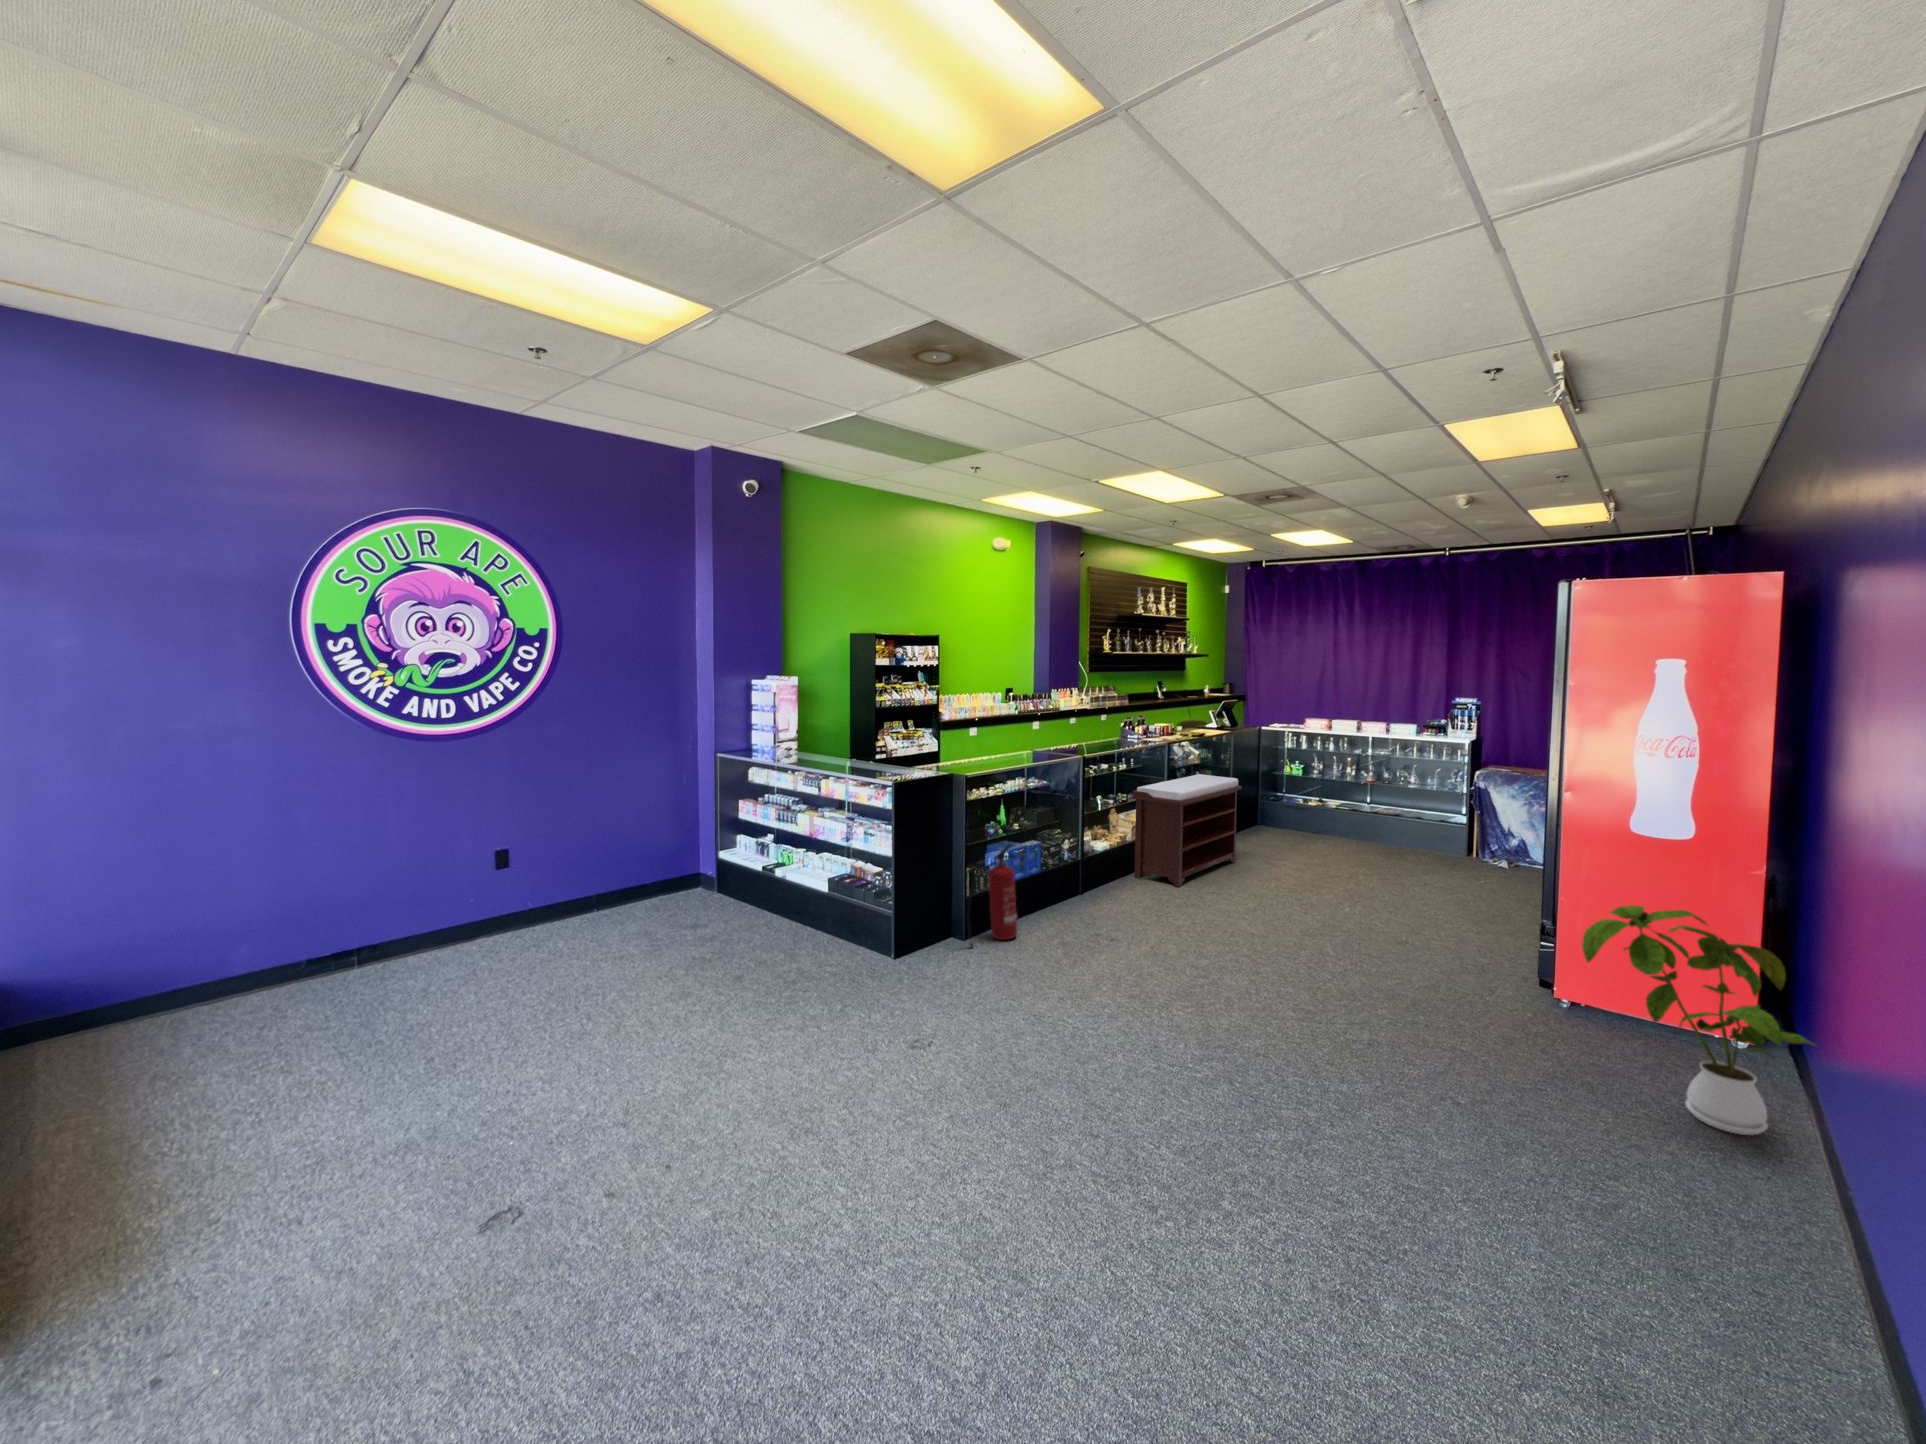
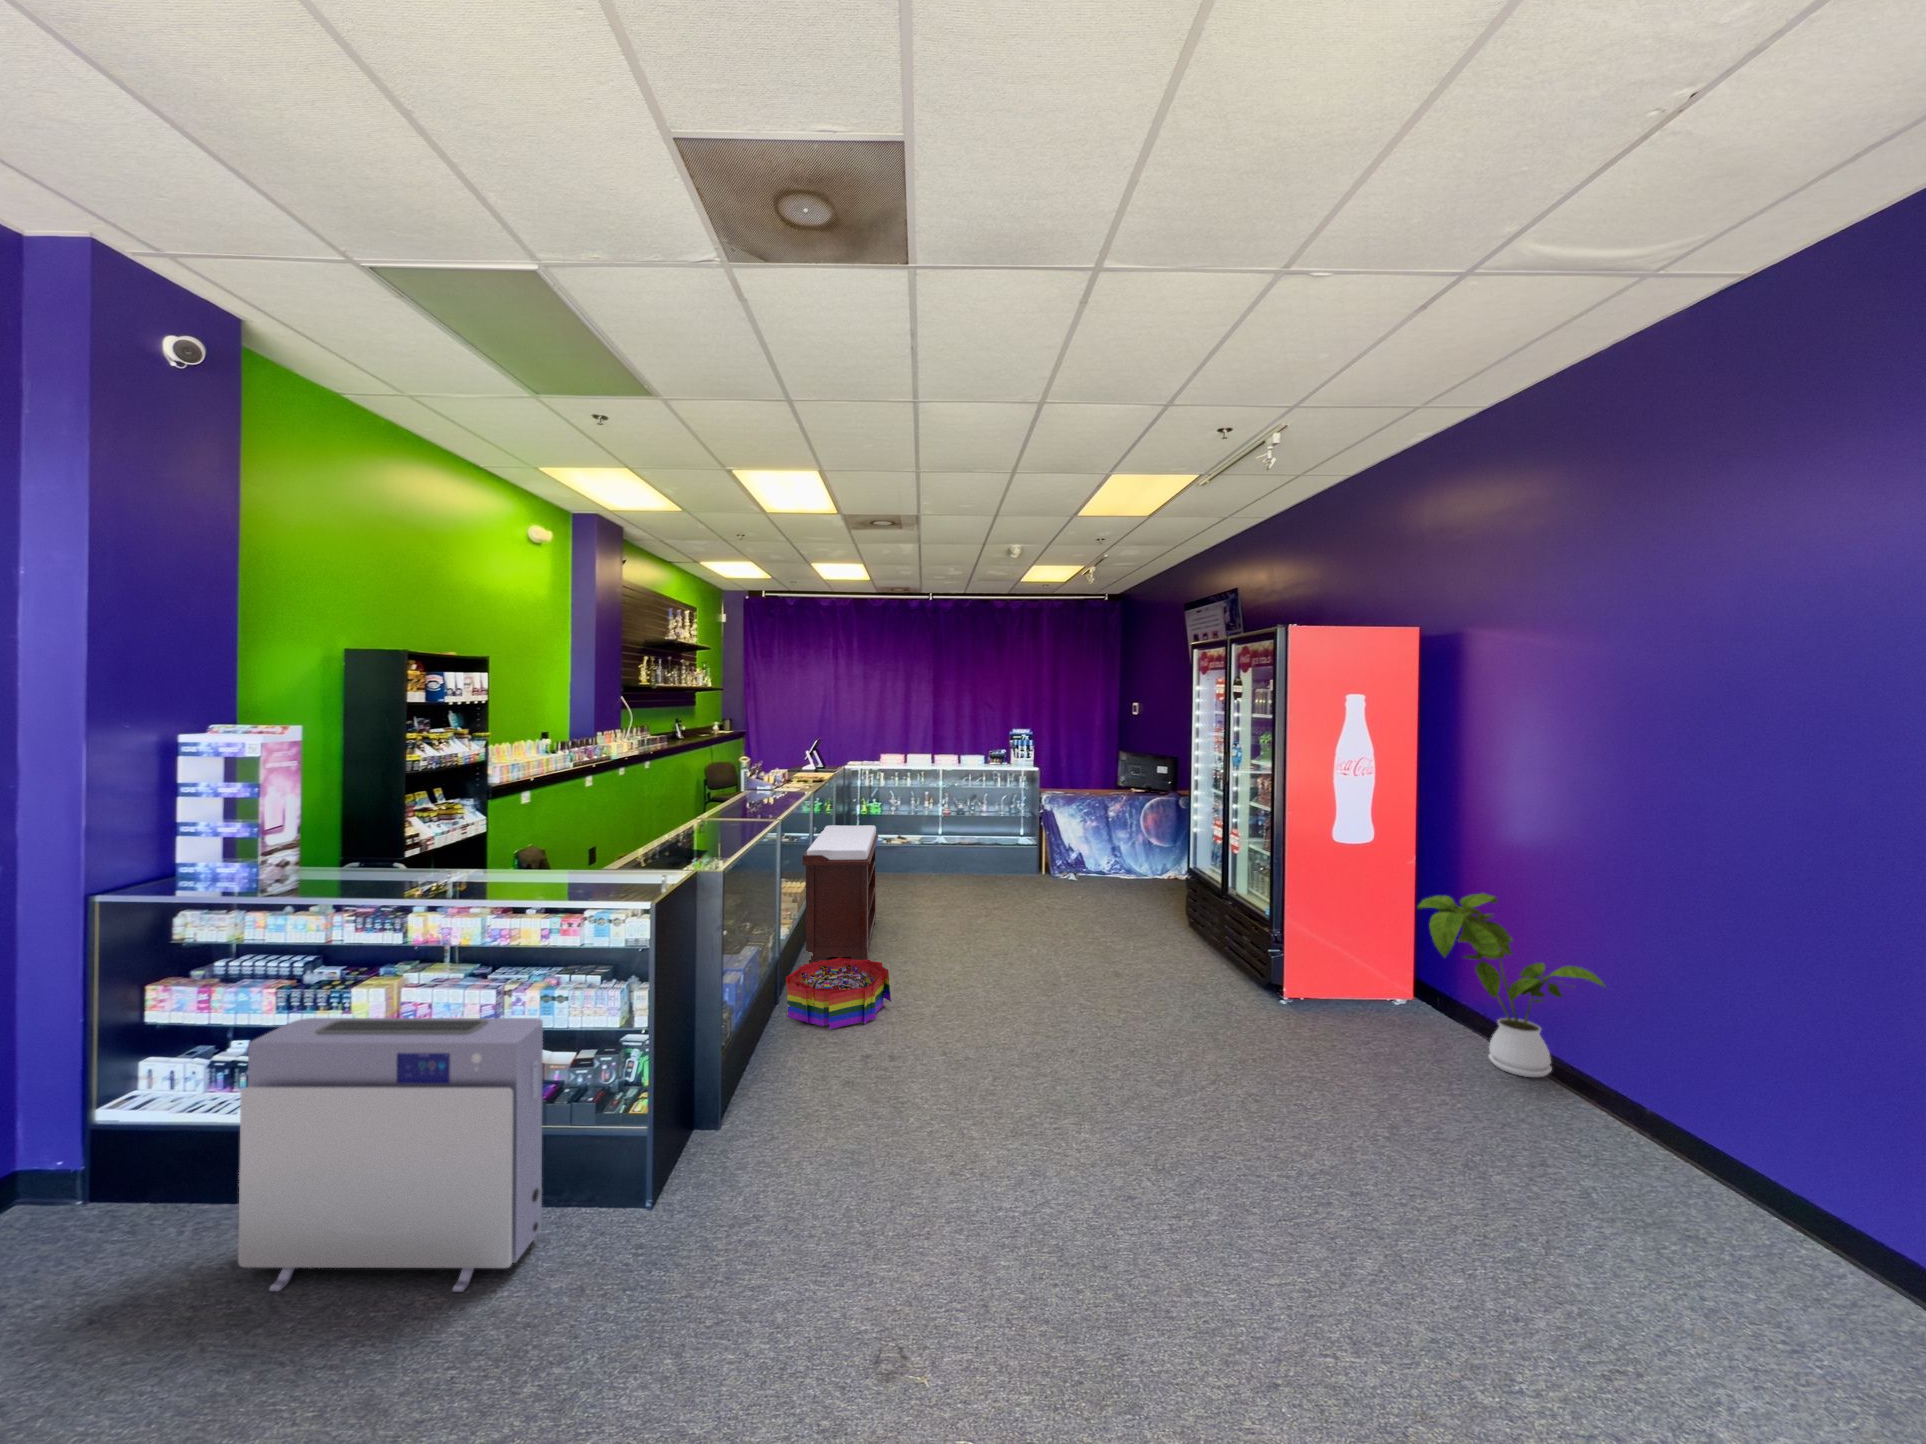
air purifier: none [745,821,845,955] -> present [238,1018,543,1292]
fire extinguisher: present [967,844,1017,948] -> none [745,961,792,1143]
storage bin: none [1078,869,1159,917] -> present [786,957,891,1029]

